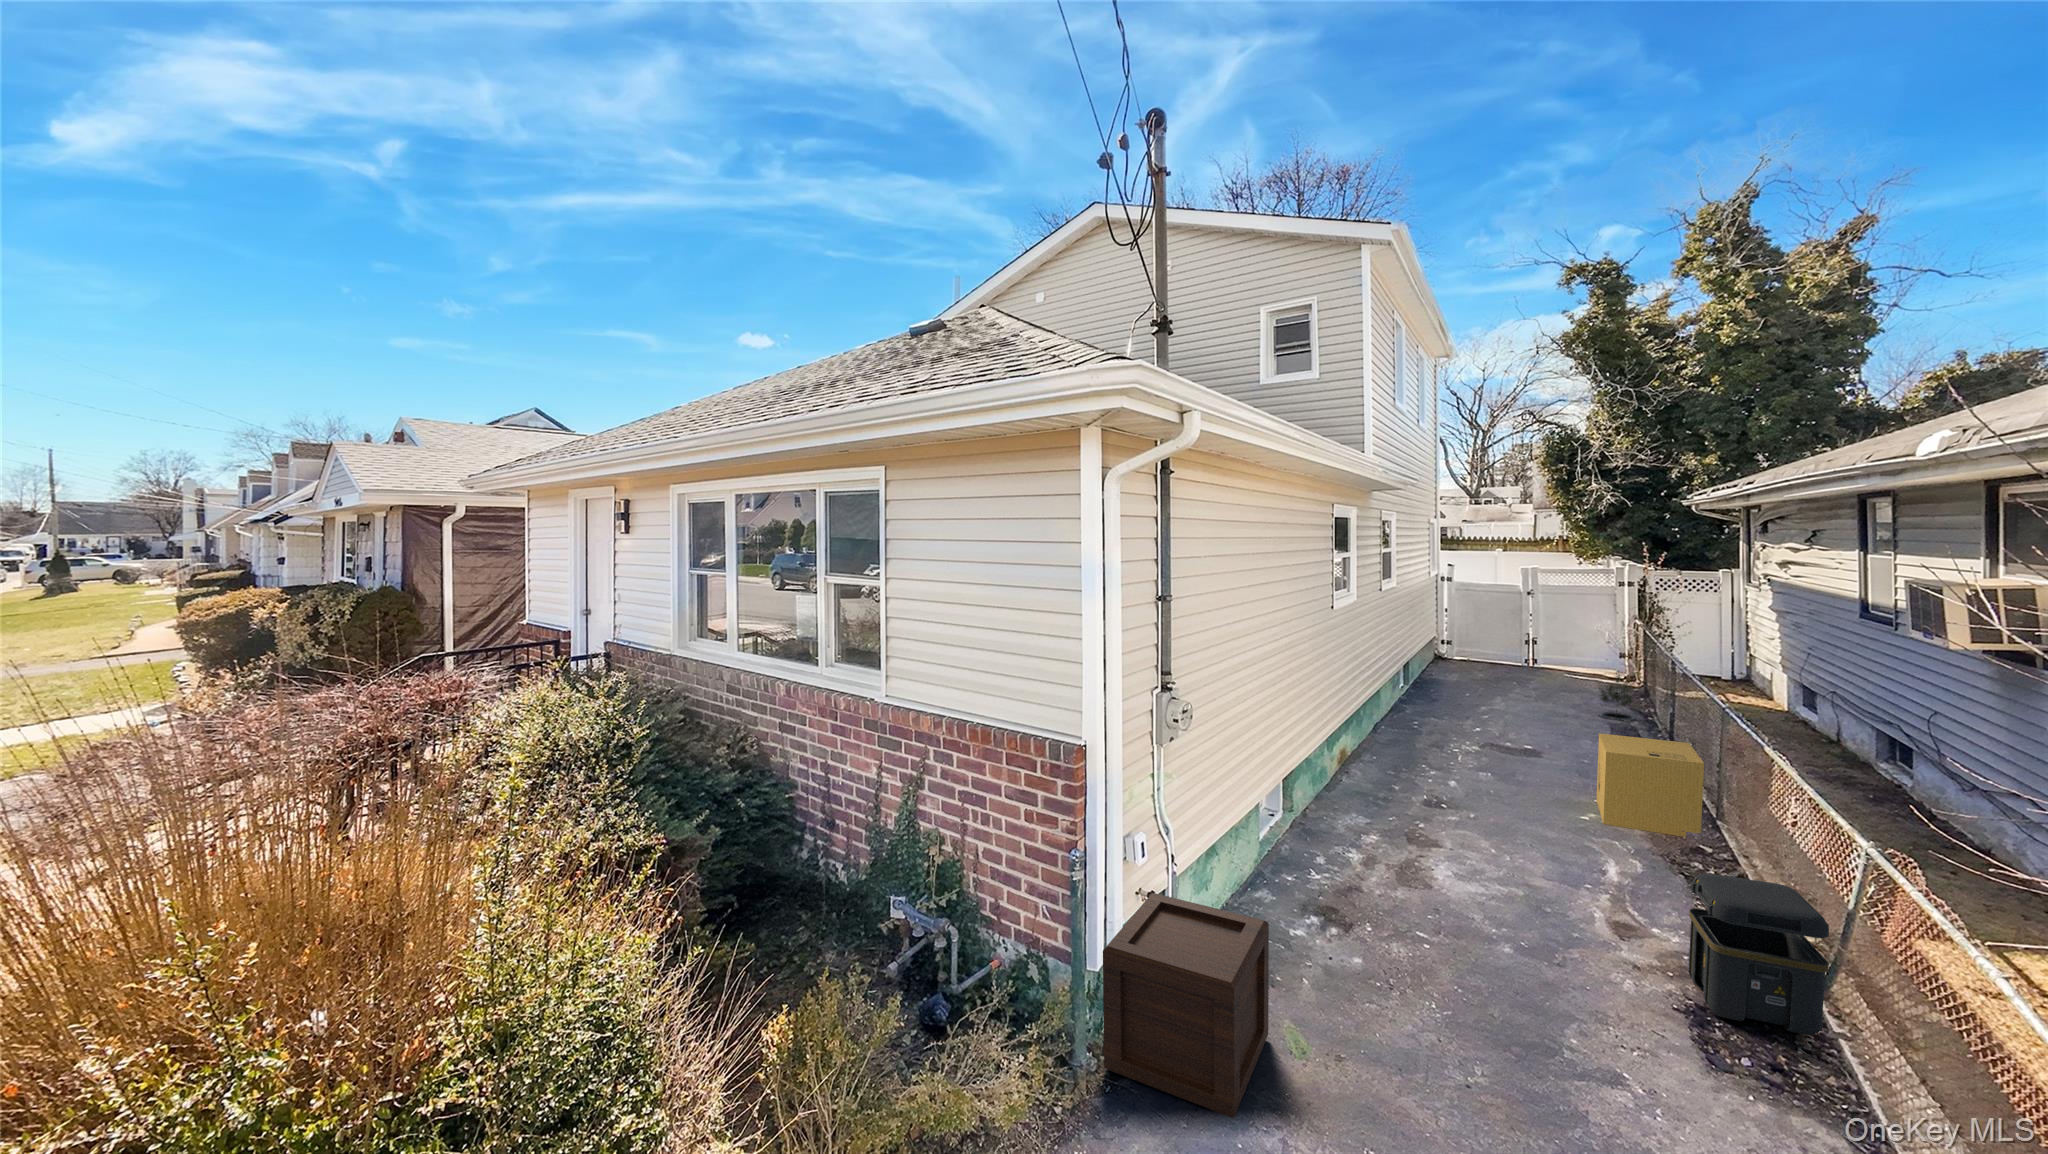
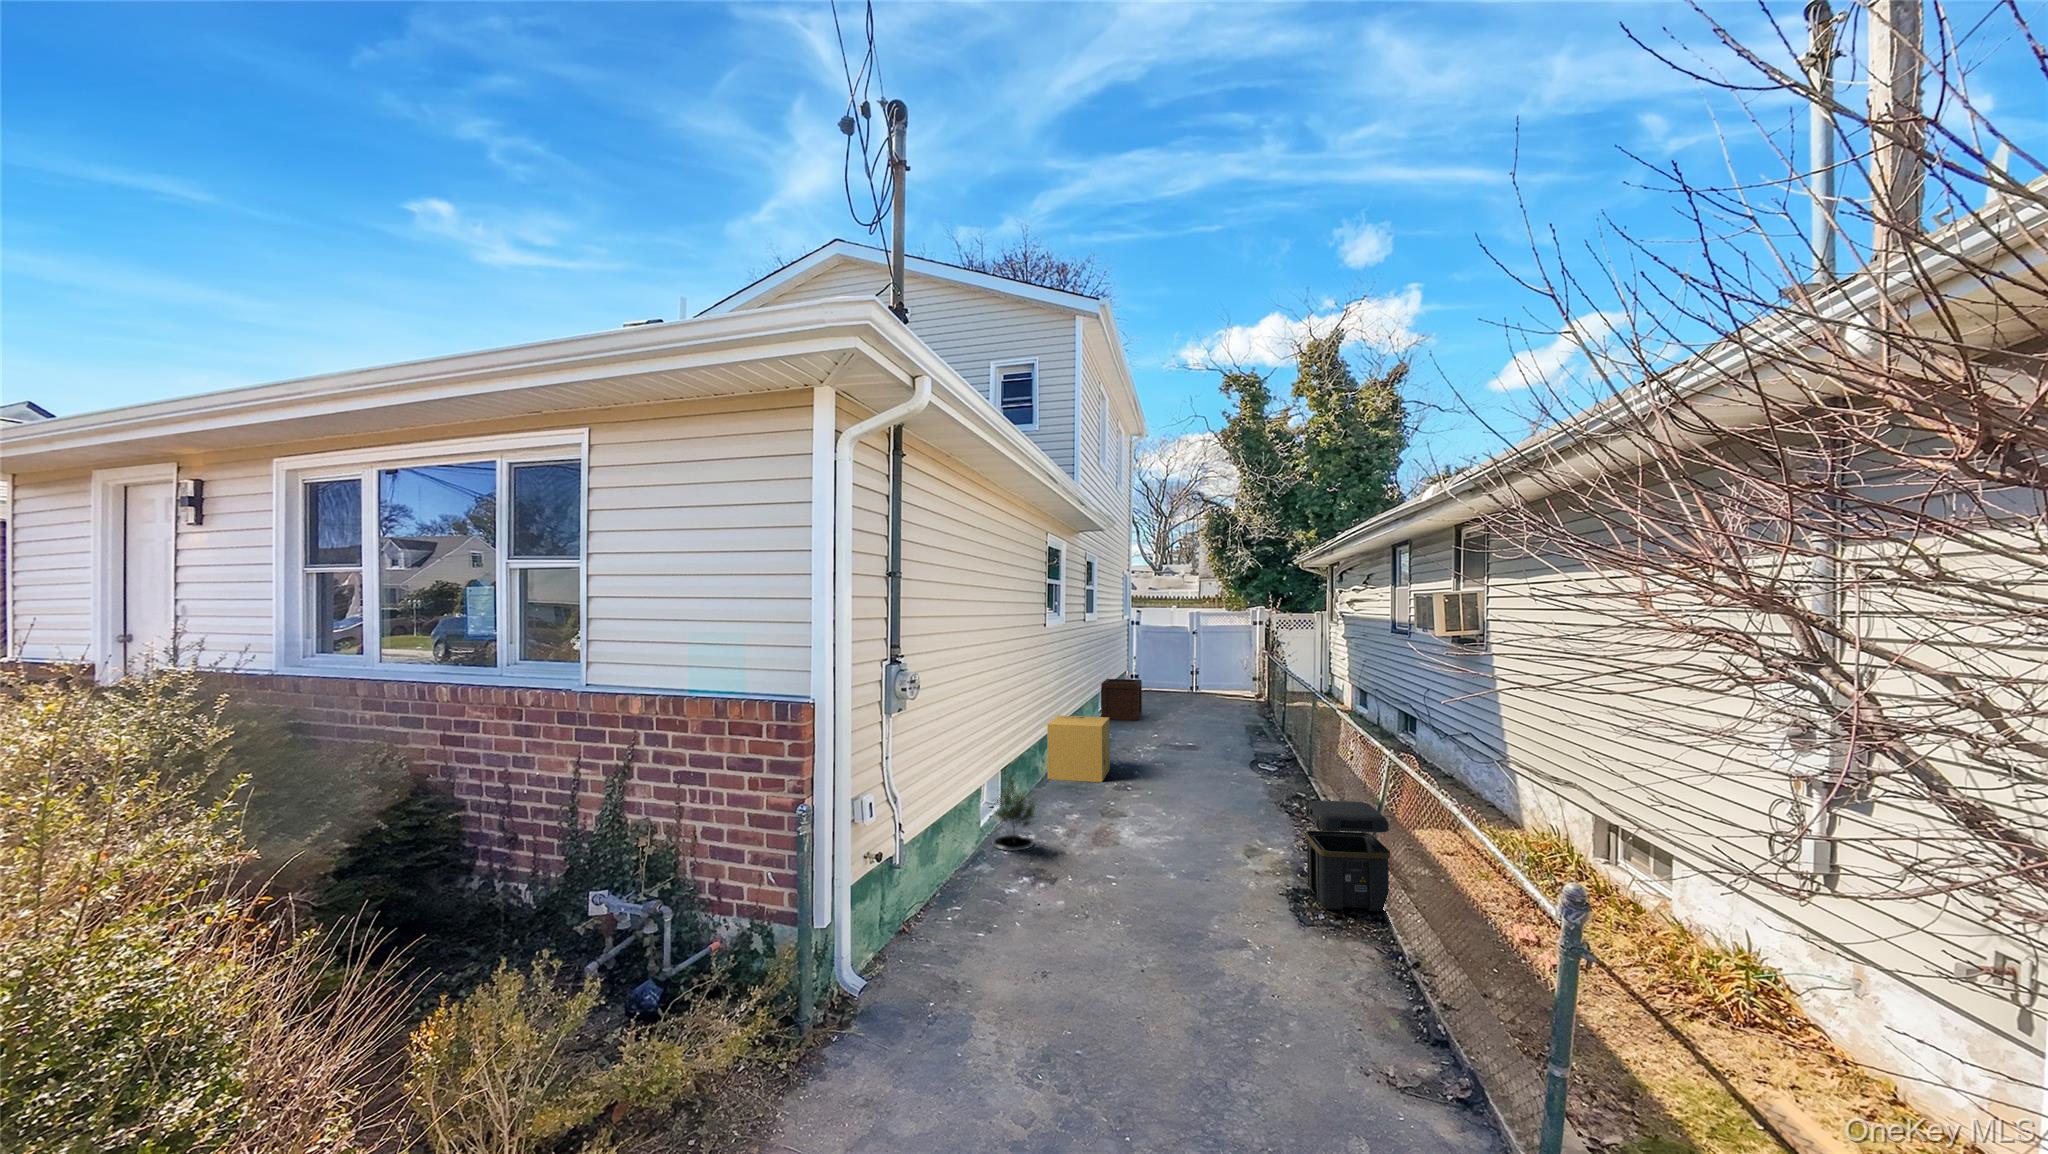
potted tree: present [1599,673,1634,720] -> present [993,777,1036,851]
cardboard box: present [1597,733,1704,837] -> present [1047,716,1110,782]
wooden crate: present [1103,893,1269,1118] -> present [1101,679,1142,721]

